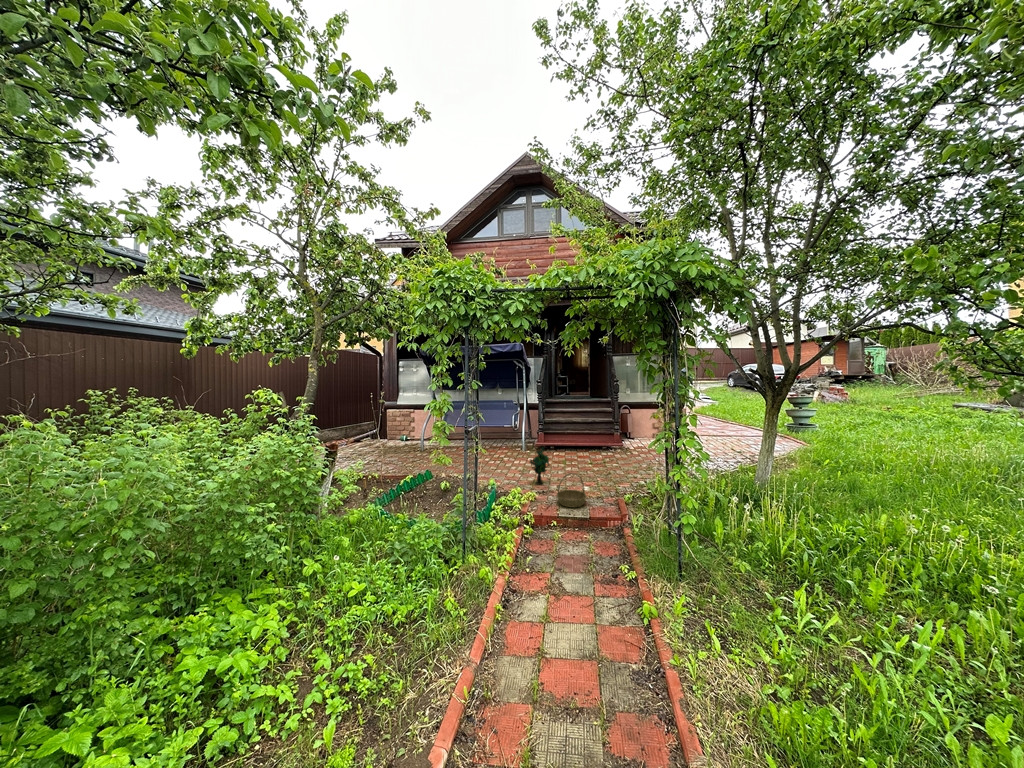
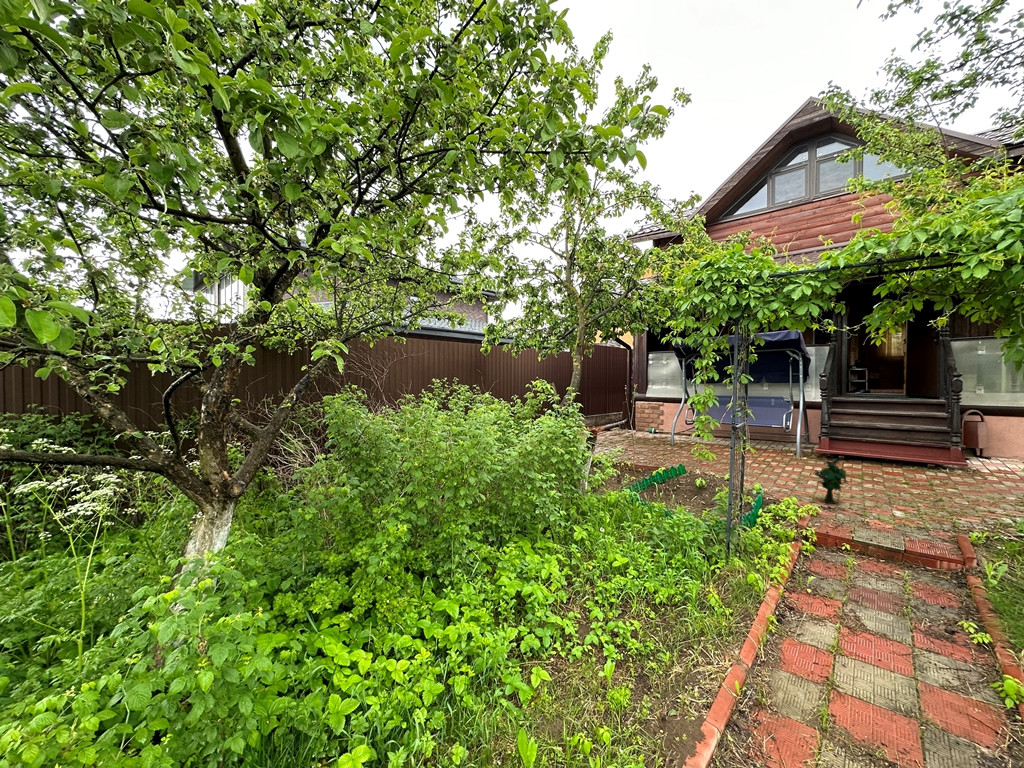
basket: present [557,473,586,507] -> none [857,495,910,540]

